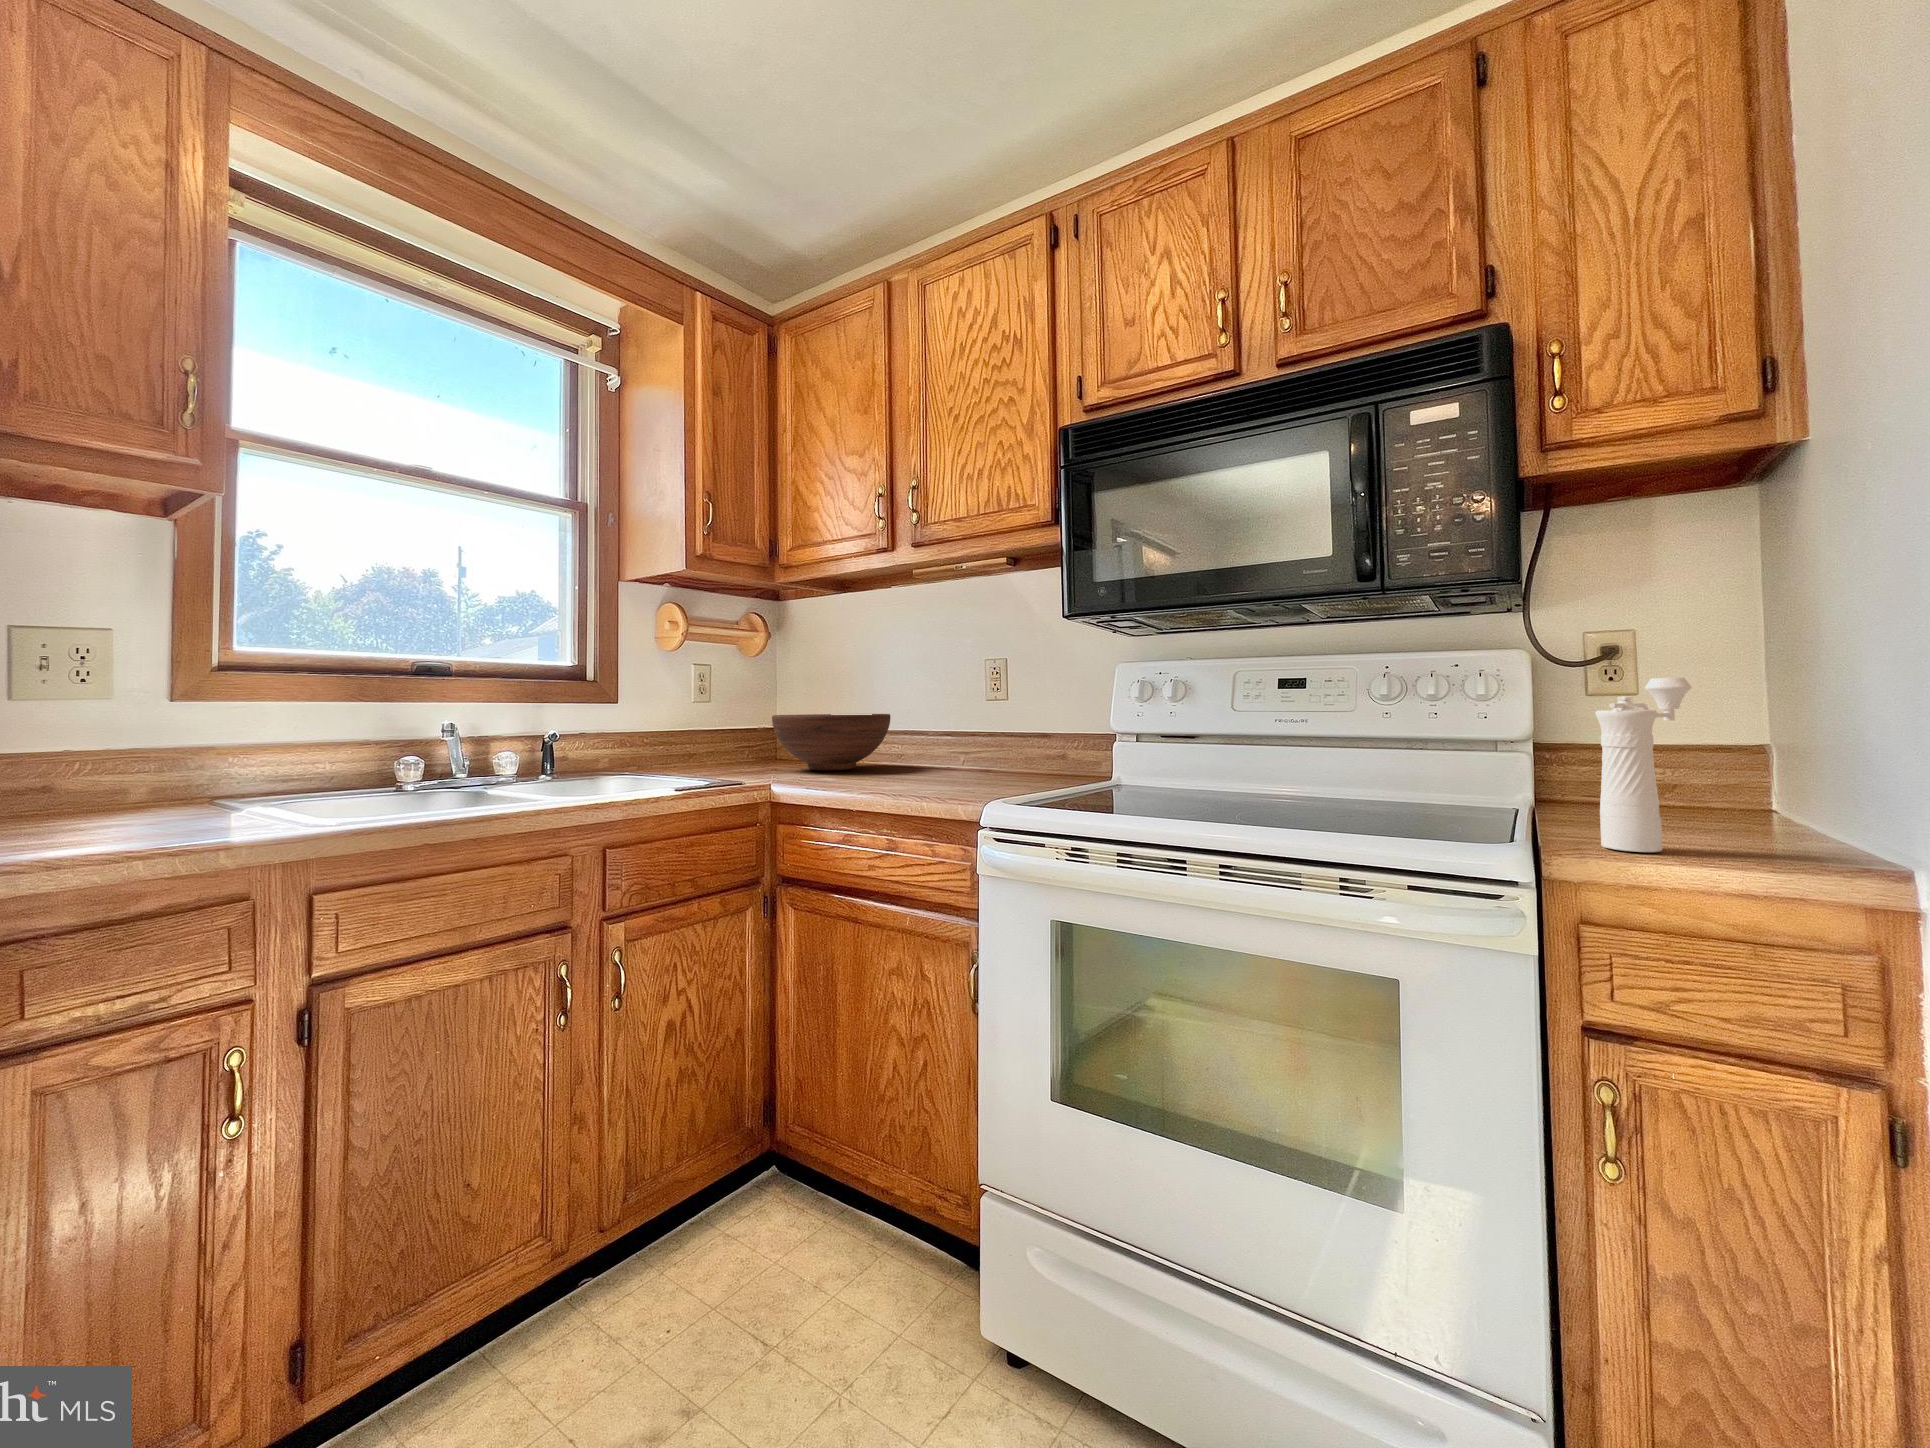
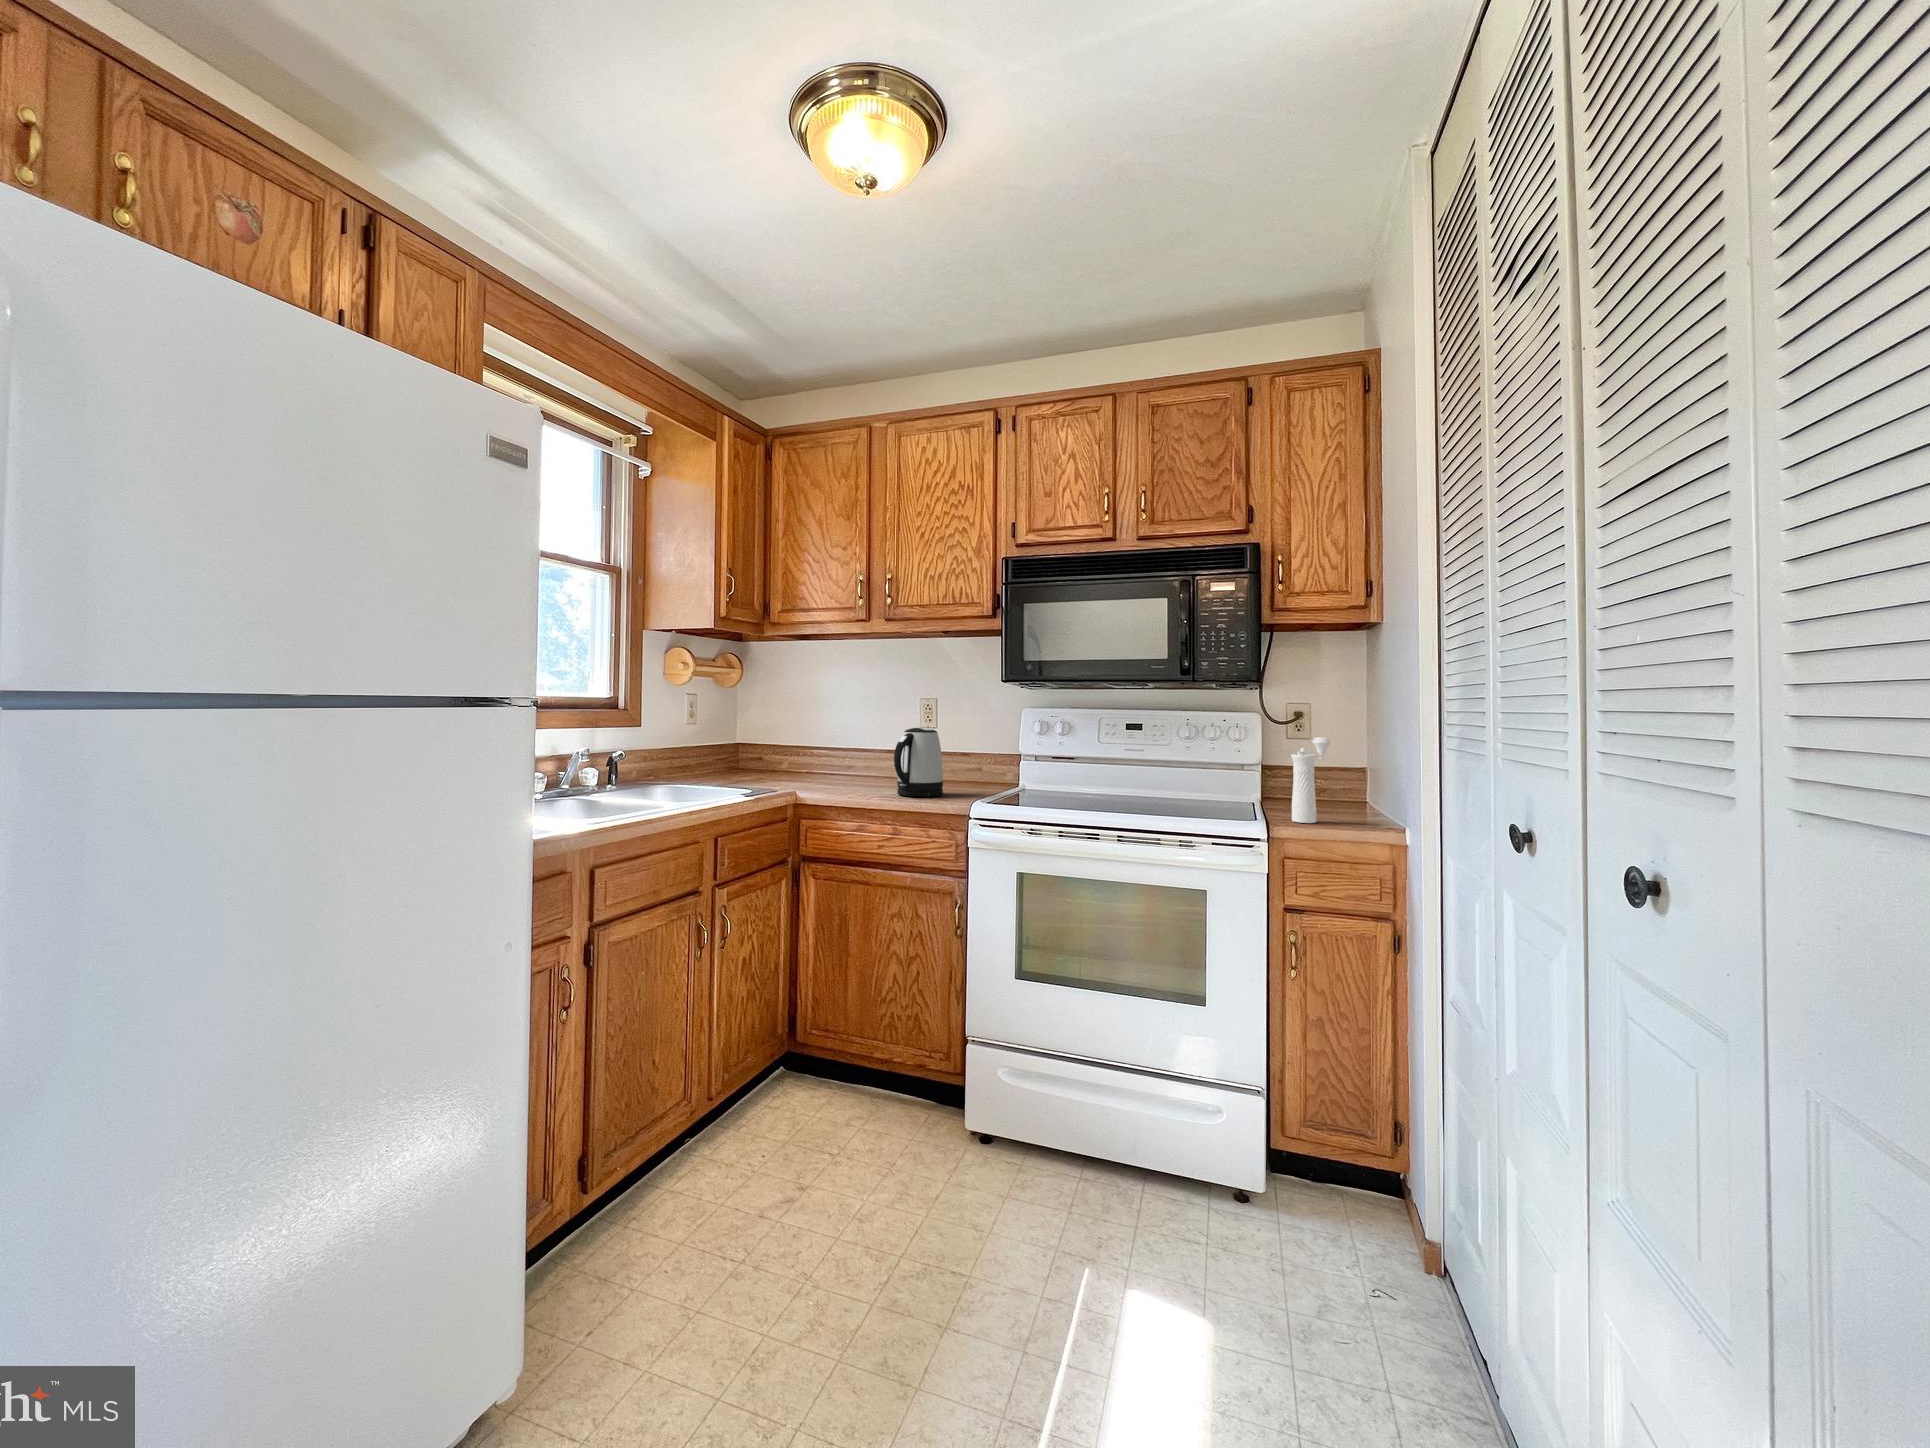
kettle: none [898,692,980,794] -> present [894,728,943,797]
fruit bowl: present [772,714,890,771] -> none [757,734,847,779]

